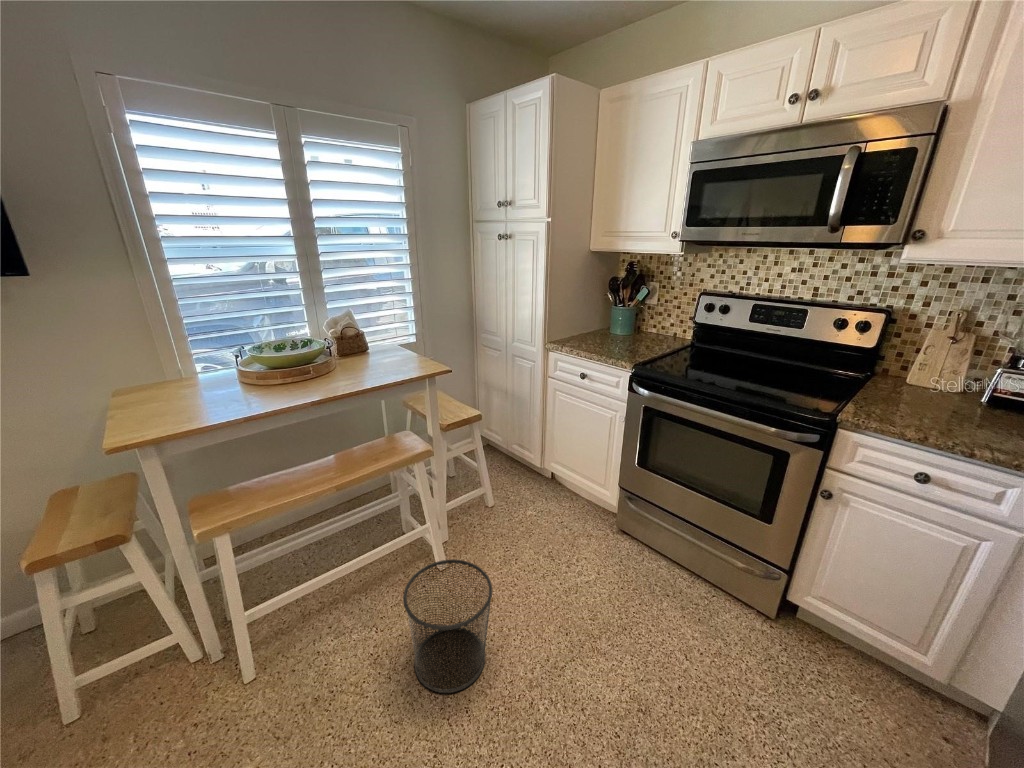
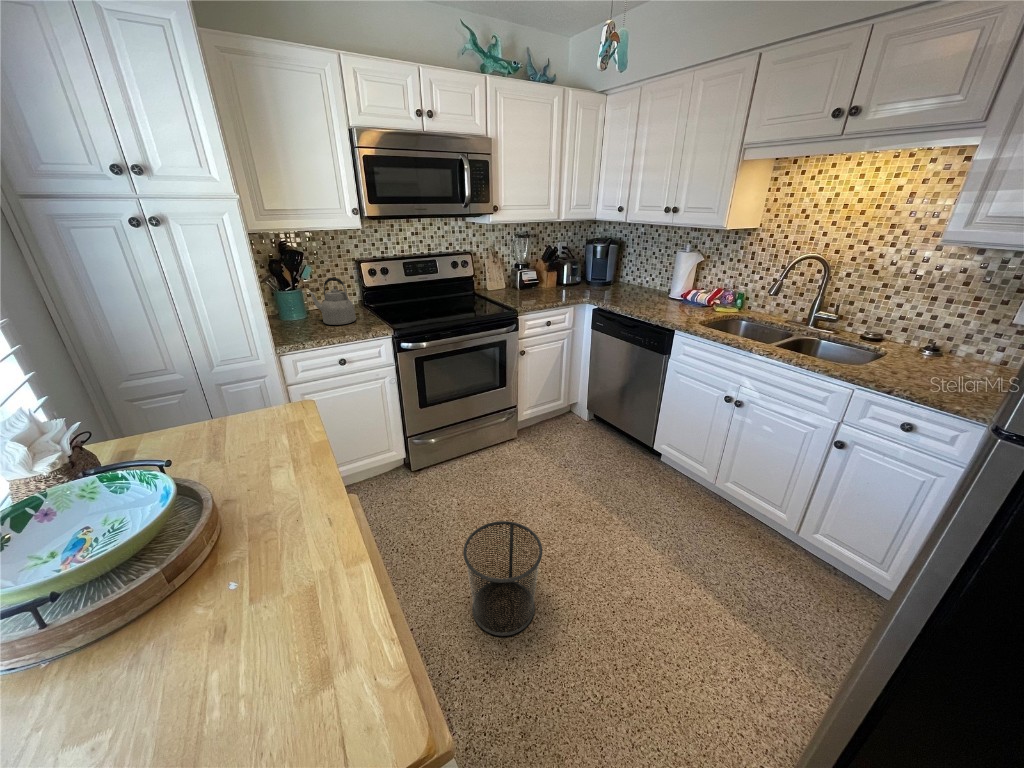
kettle: none [618,301,652,349] -> present [308,277,356,325]

